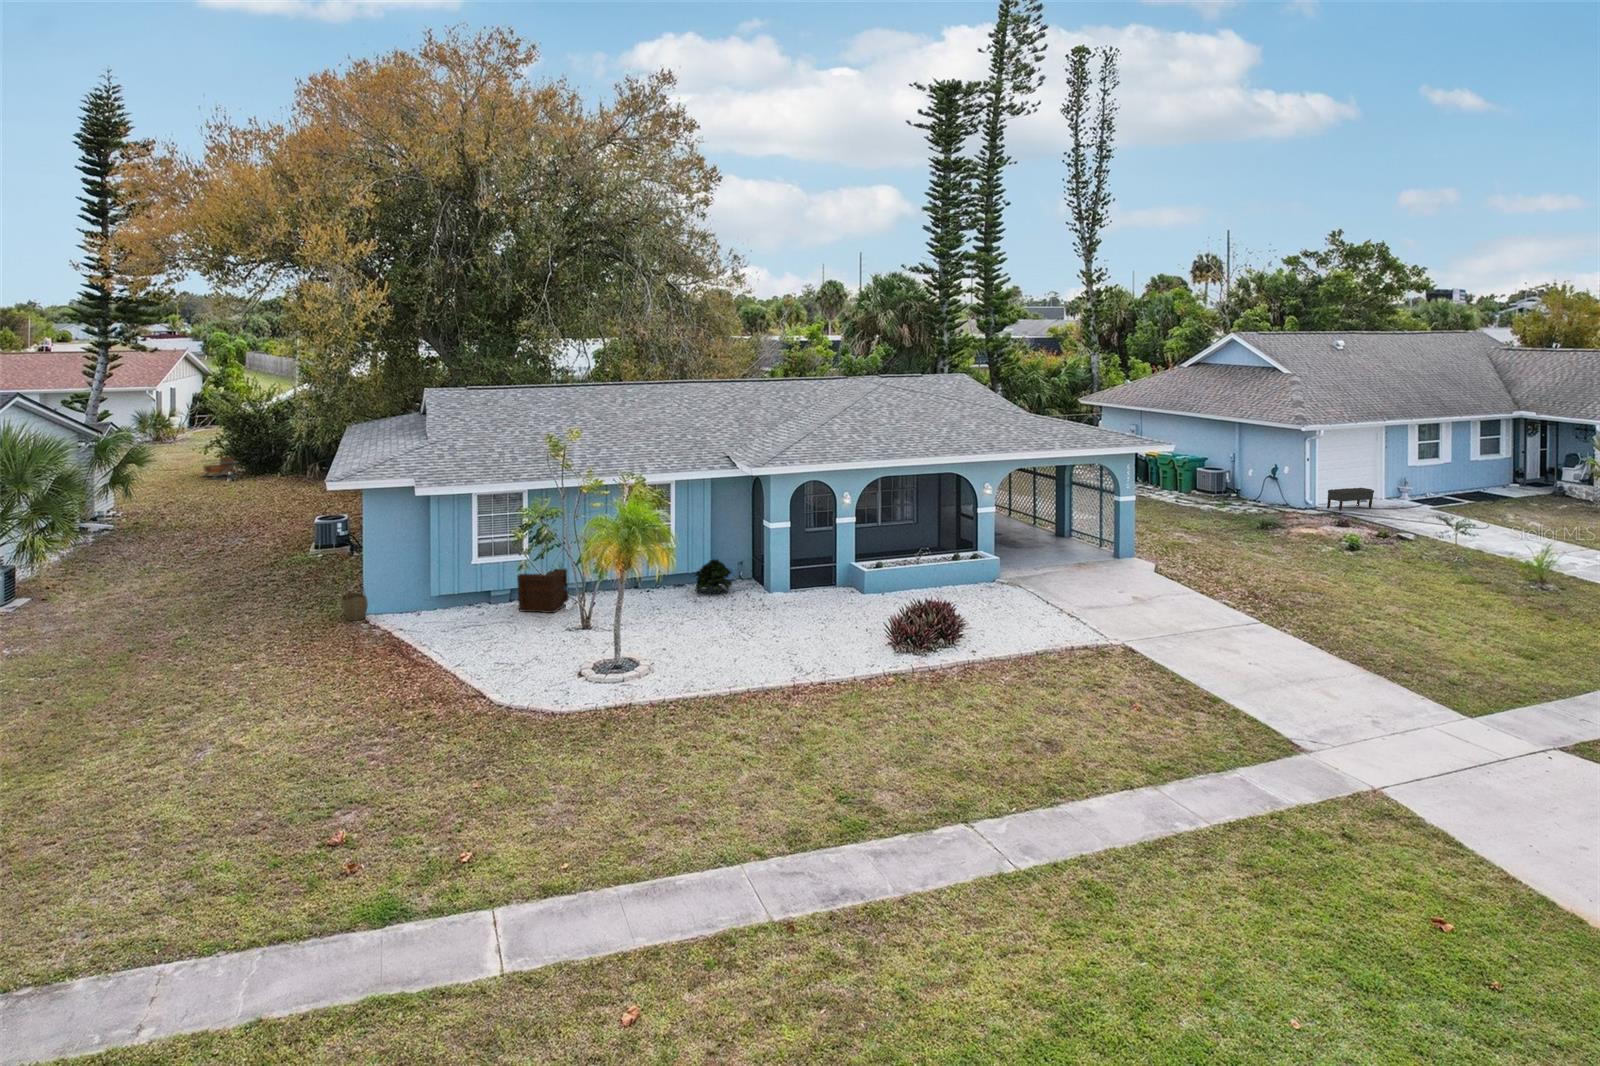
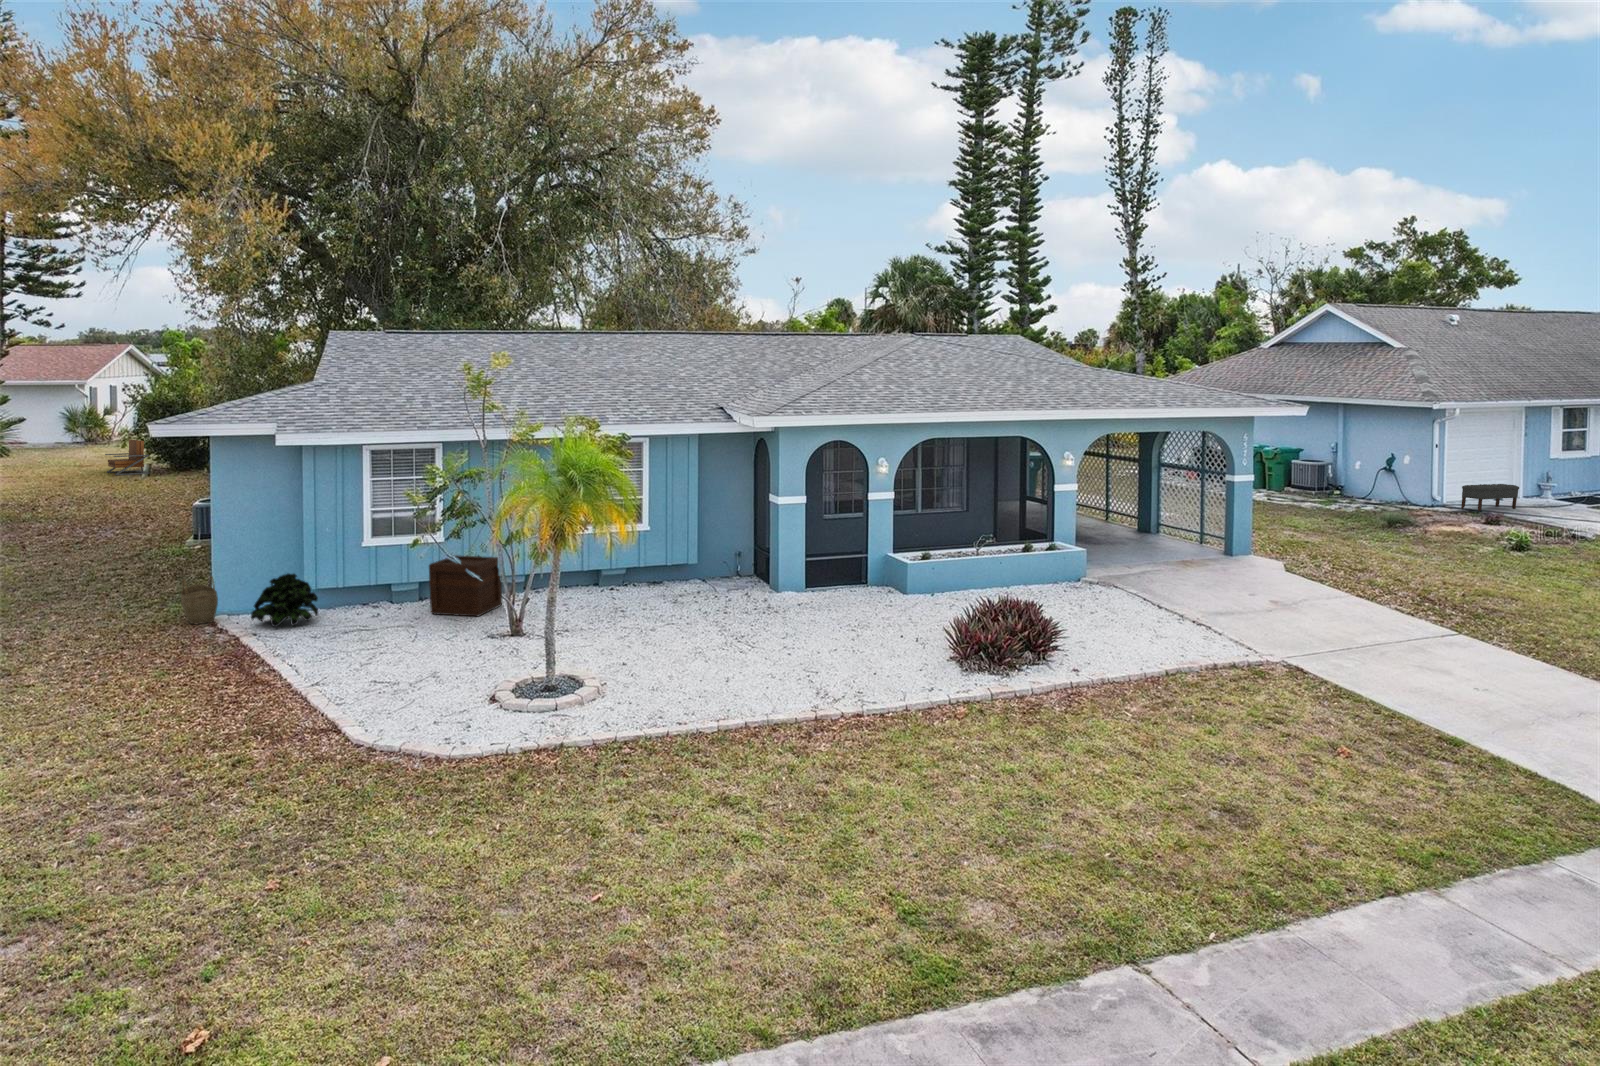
potted plant: present [695,559,732,593] -> present [251,573,318,627]

